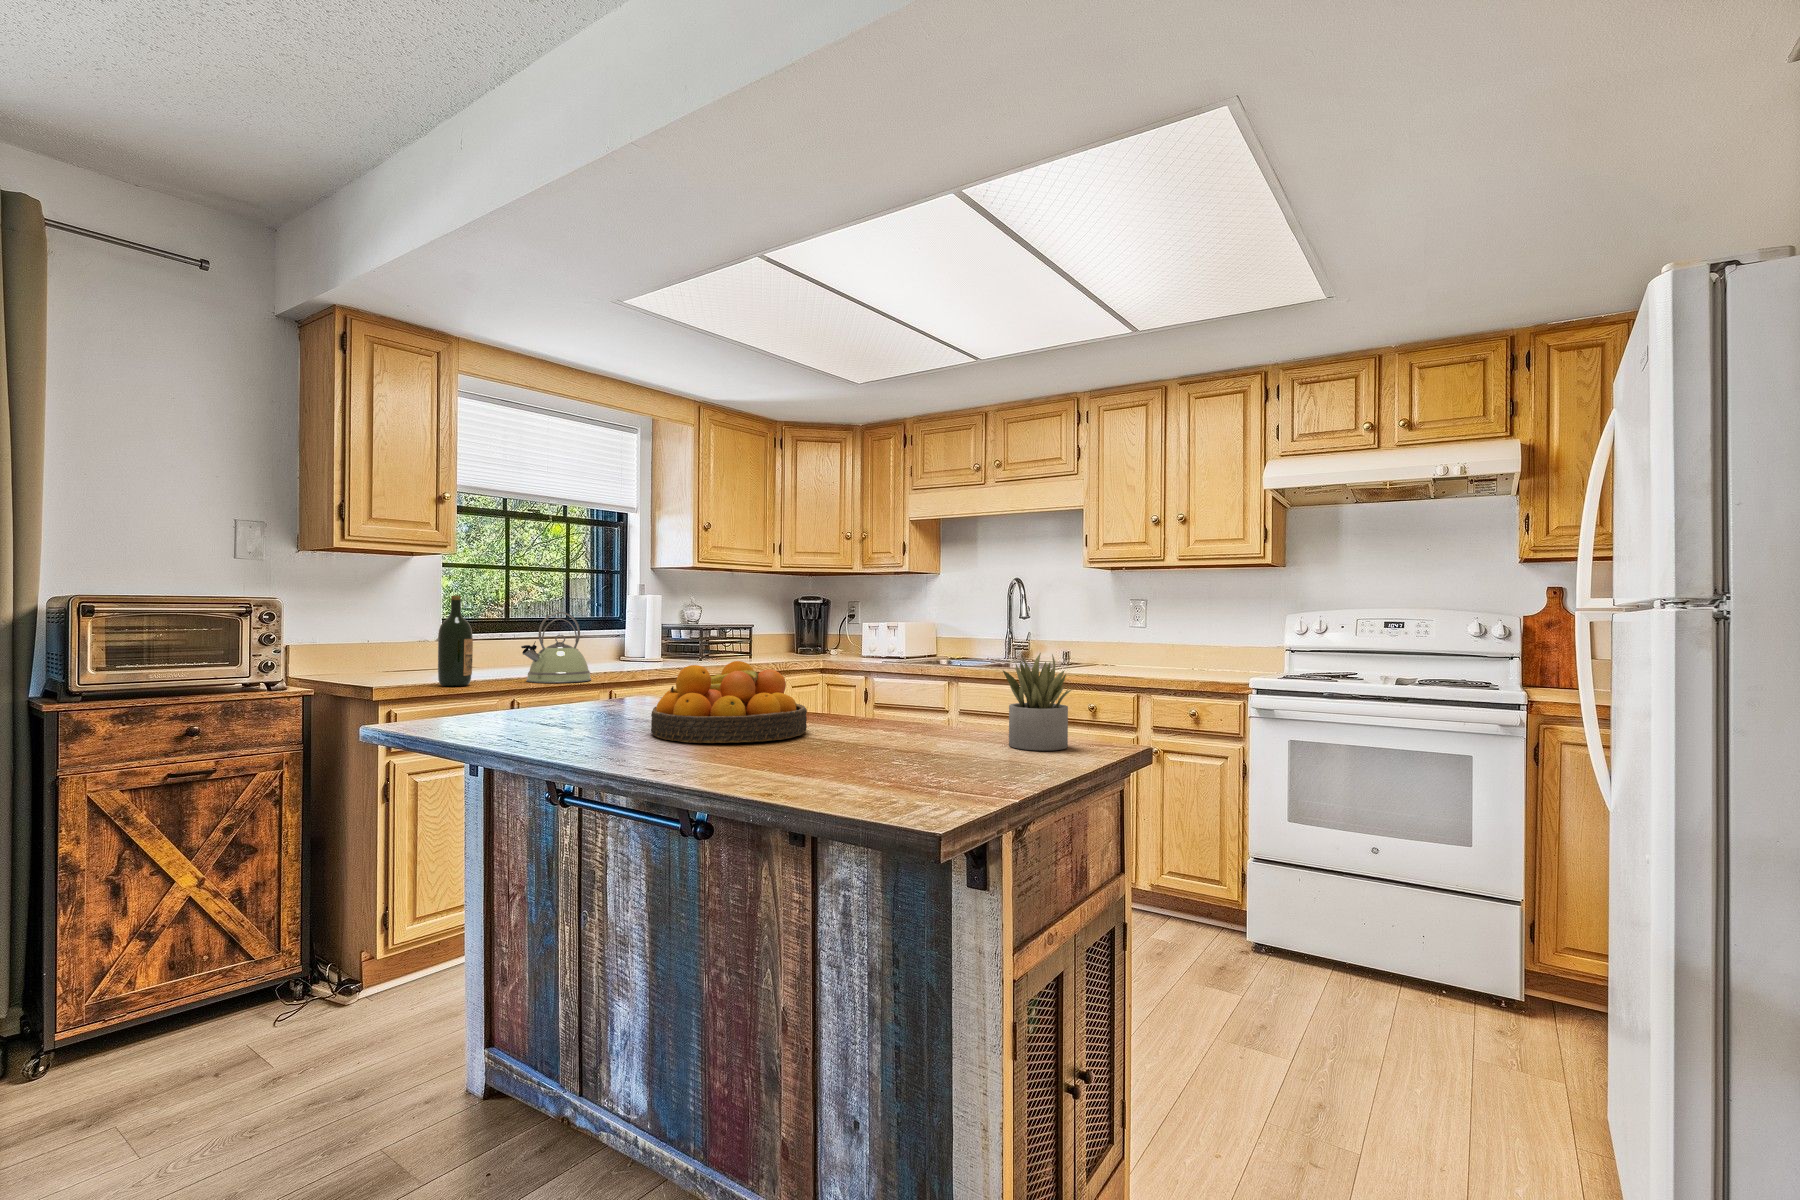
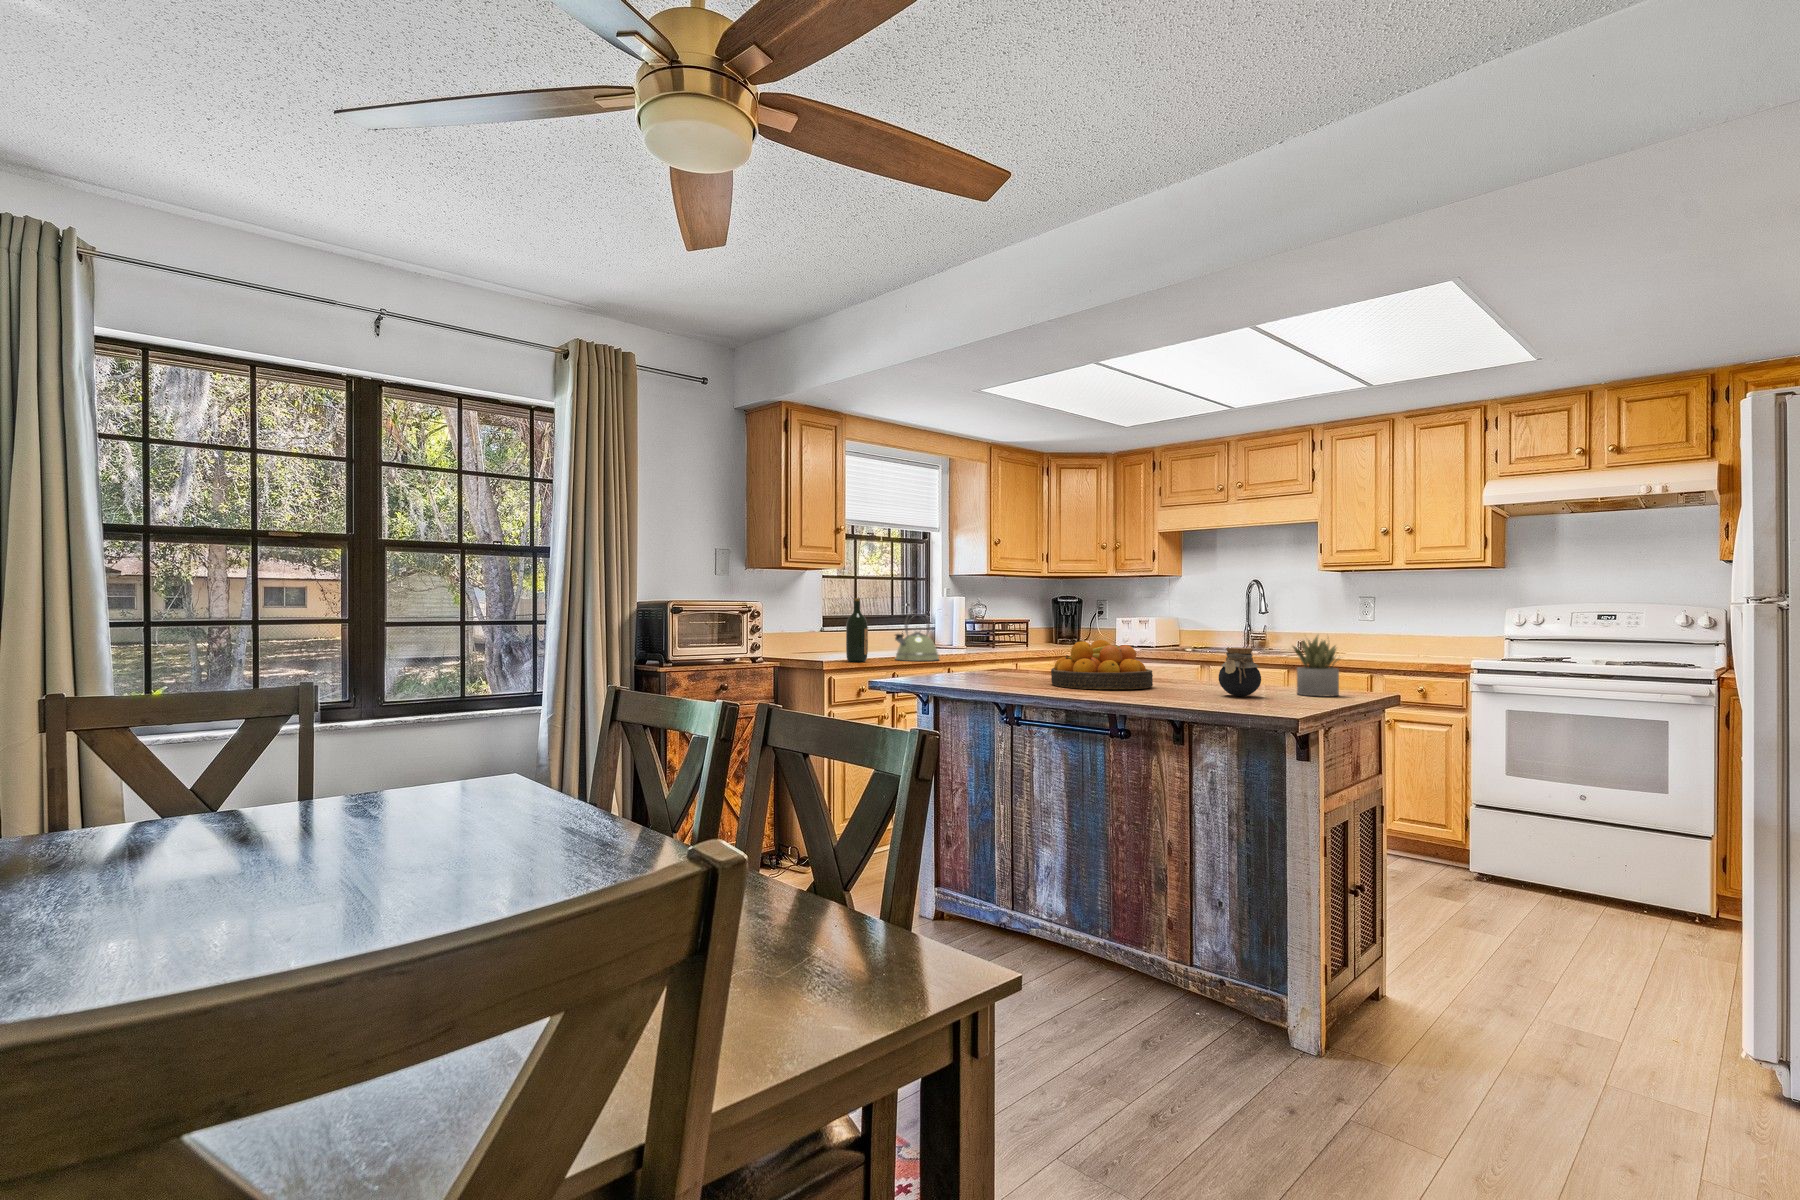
jar: none [885,677,948,755] -> present [1219,648,1261,696]

